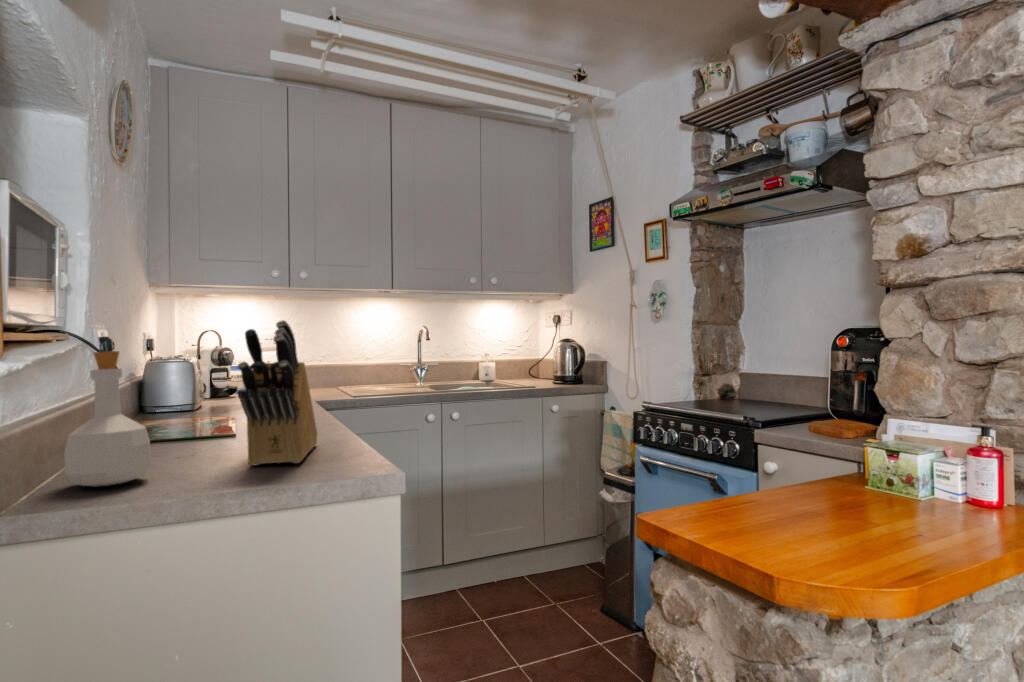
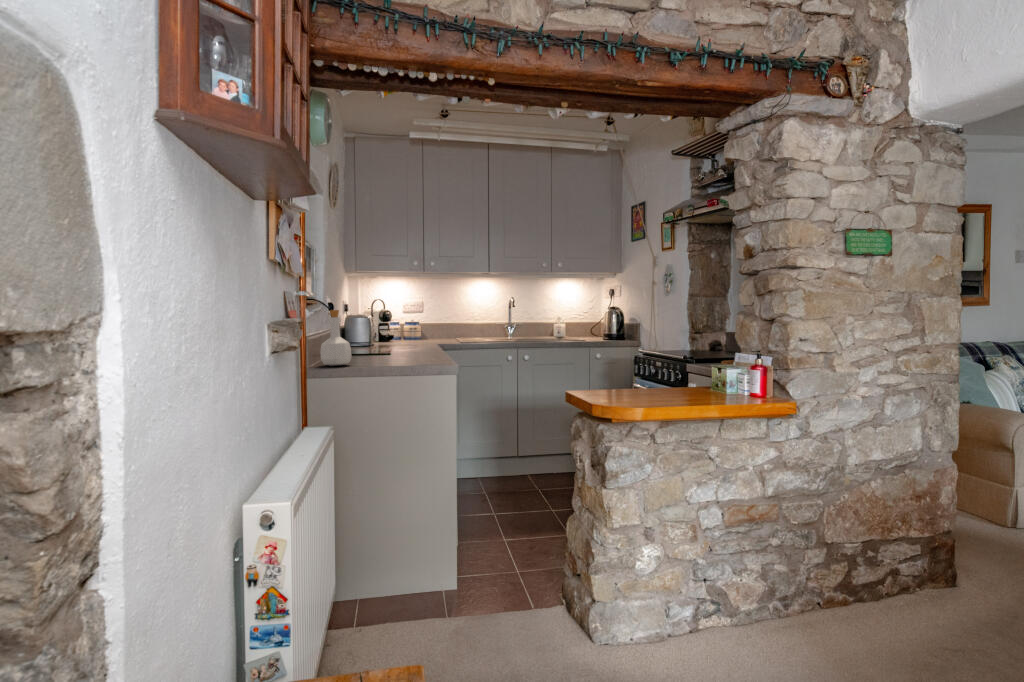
knife block: present [237,320,317,465] -> none [385,296,425,363]

